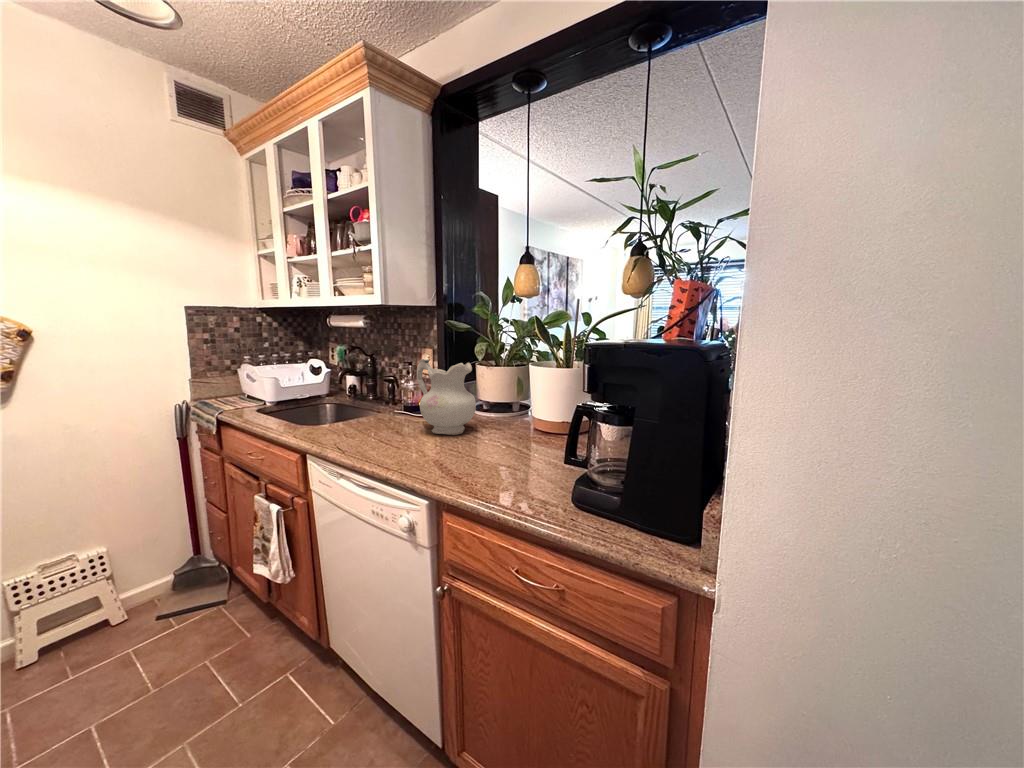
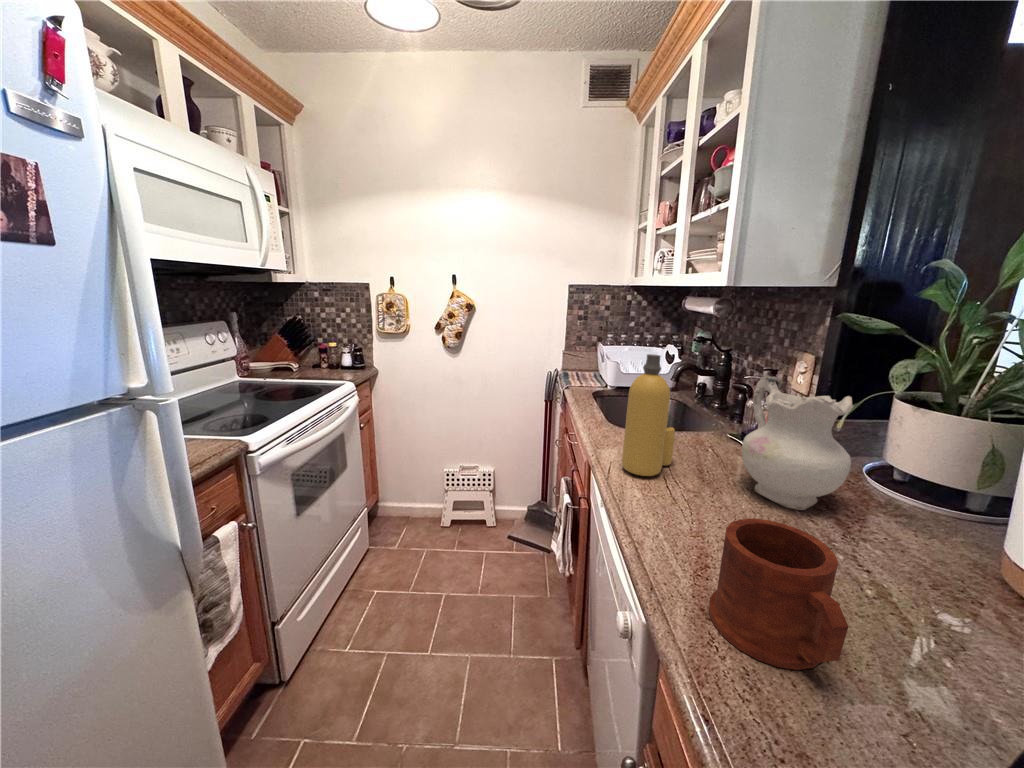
bottle: none [340,353,376,447] -> present [622,354,675,476]
mug: none [457,422,521,487] -> present [709,519,848,670]

